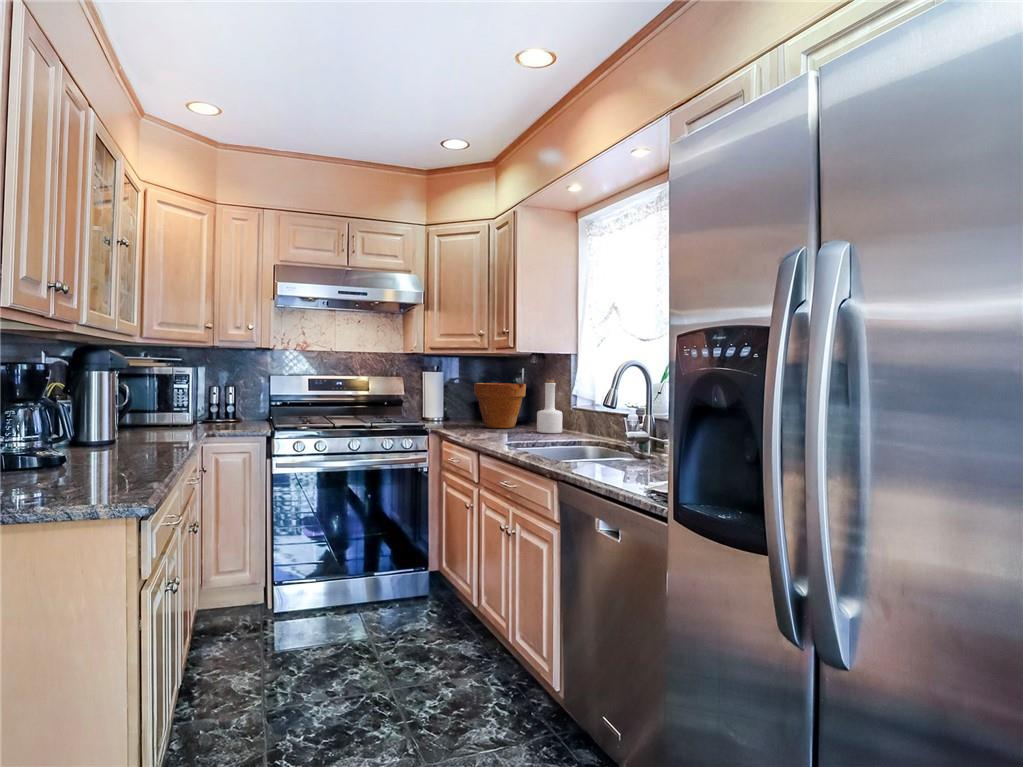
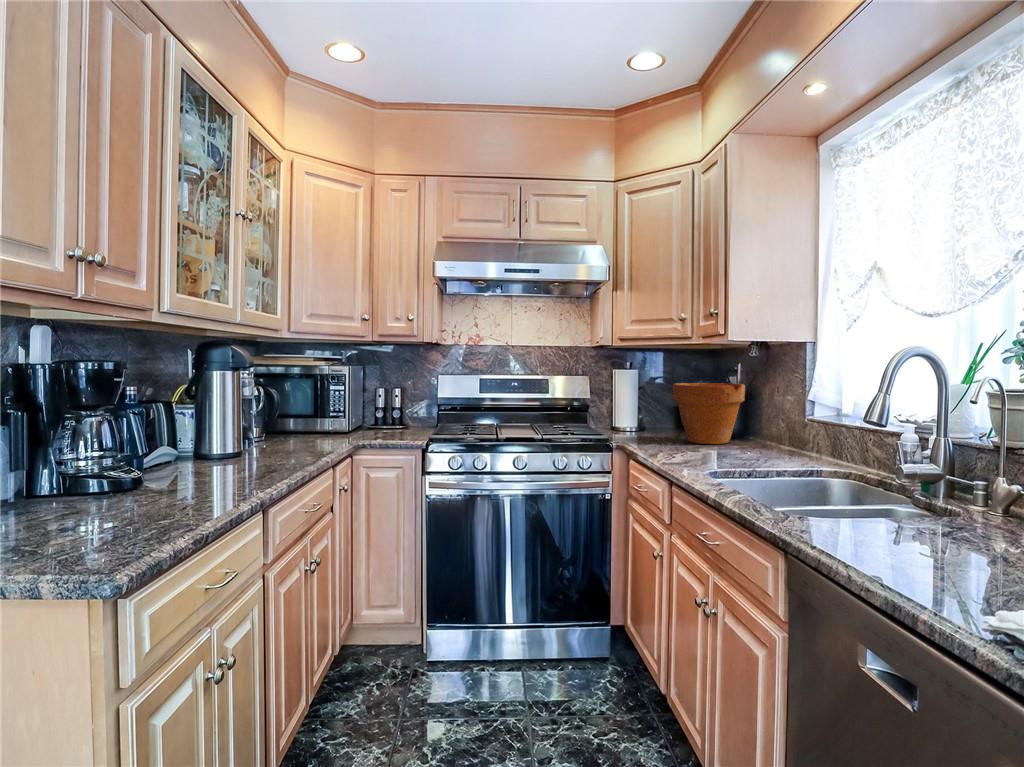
bottle: present [537,380,562,433] -> none [759,379,797,455]

